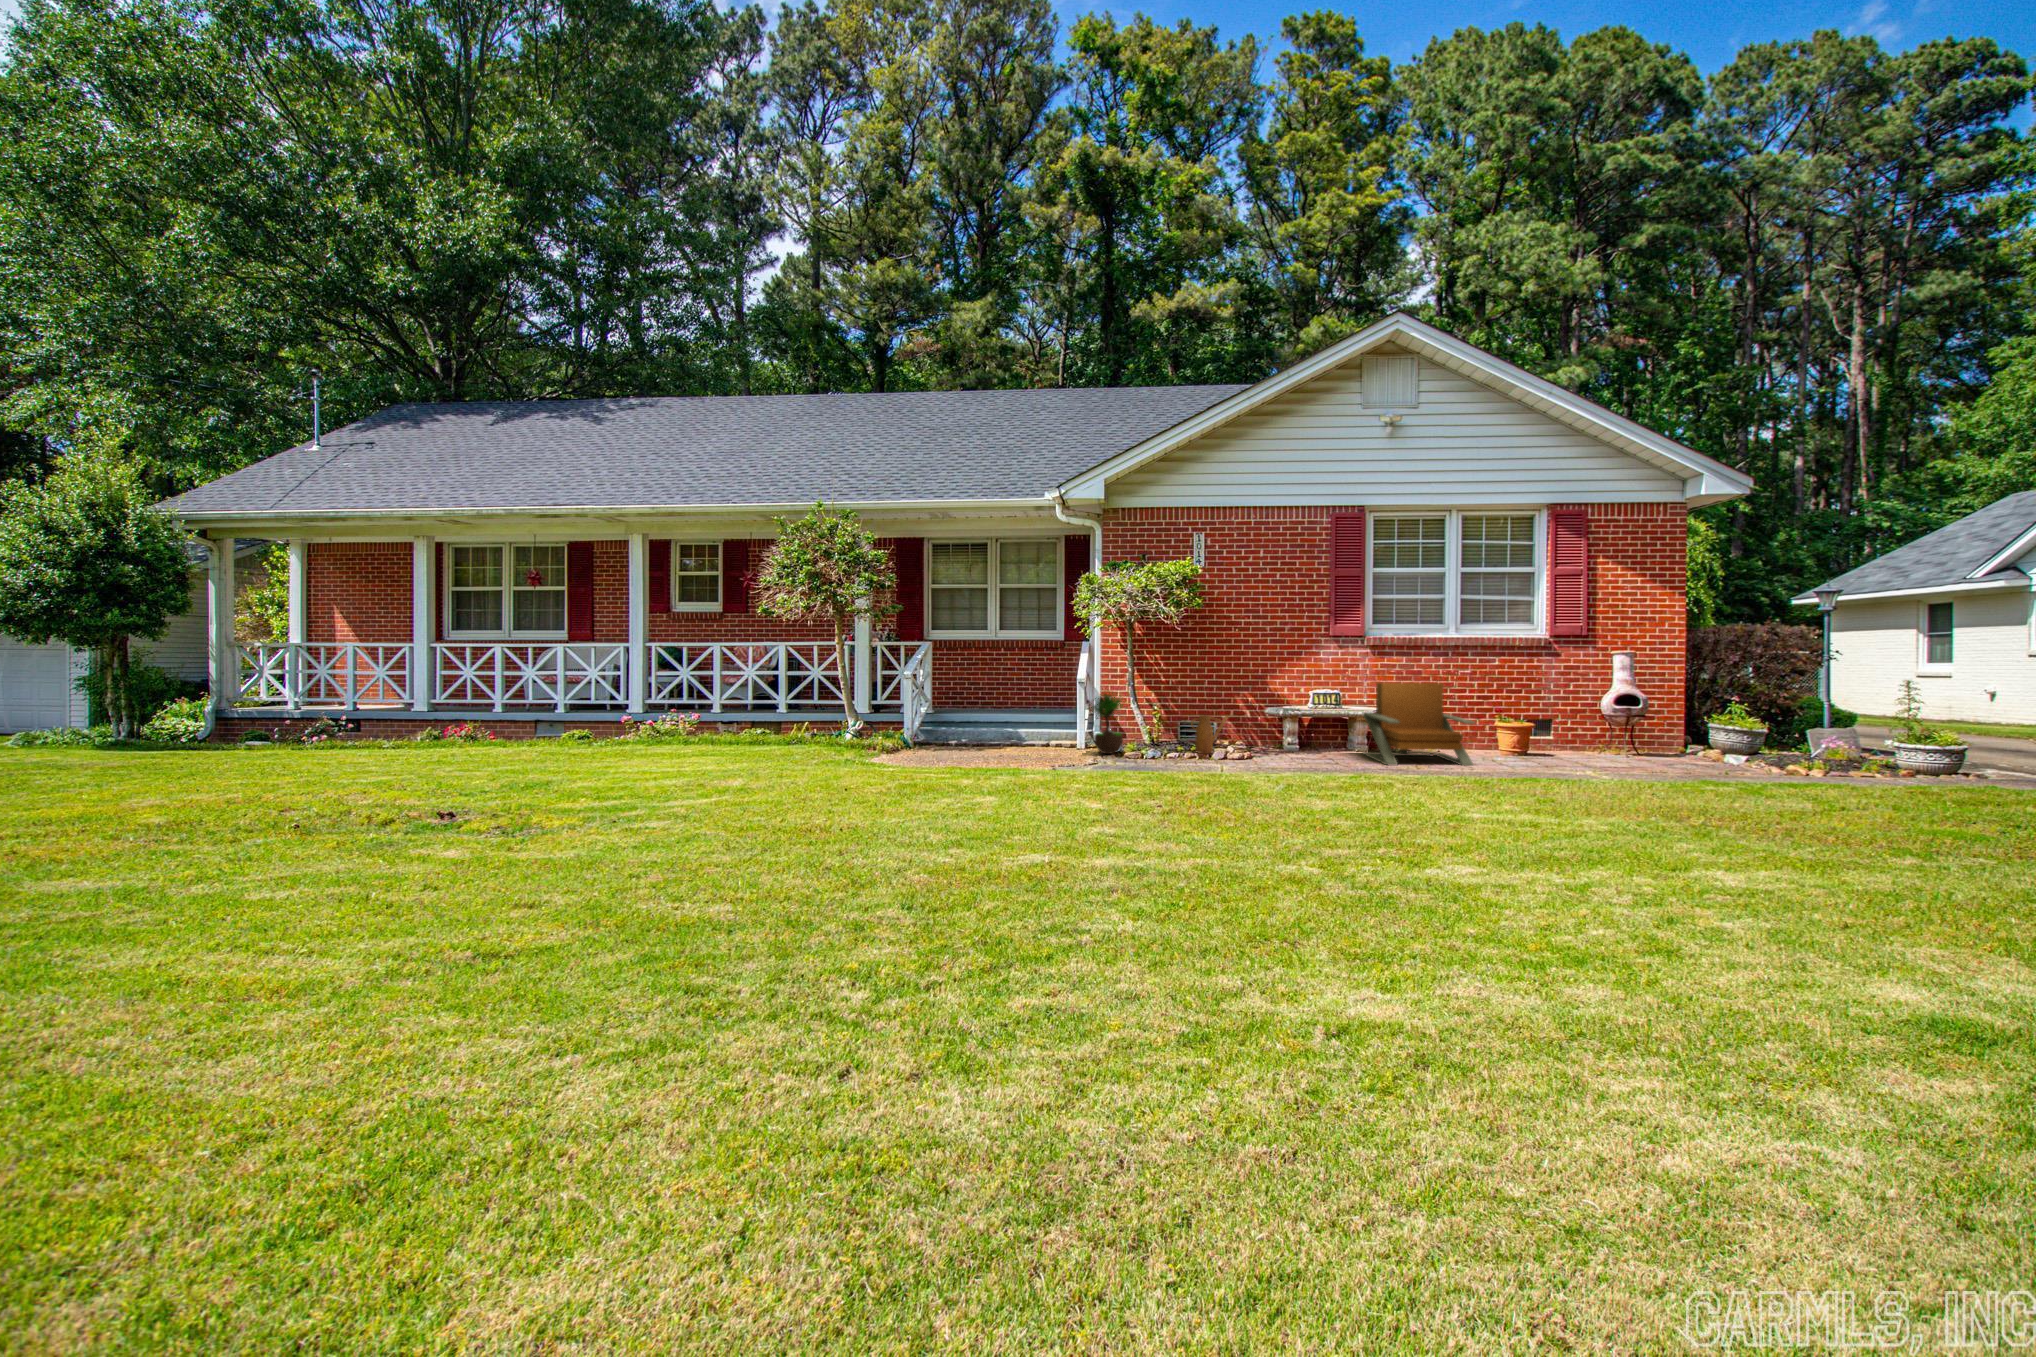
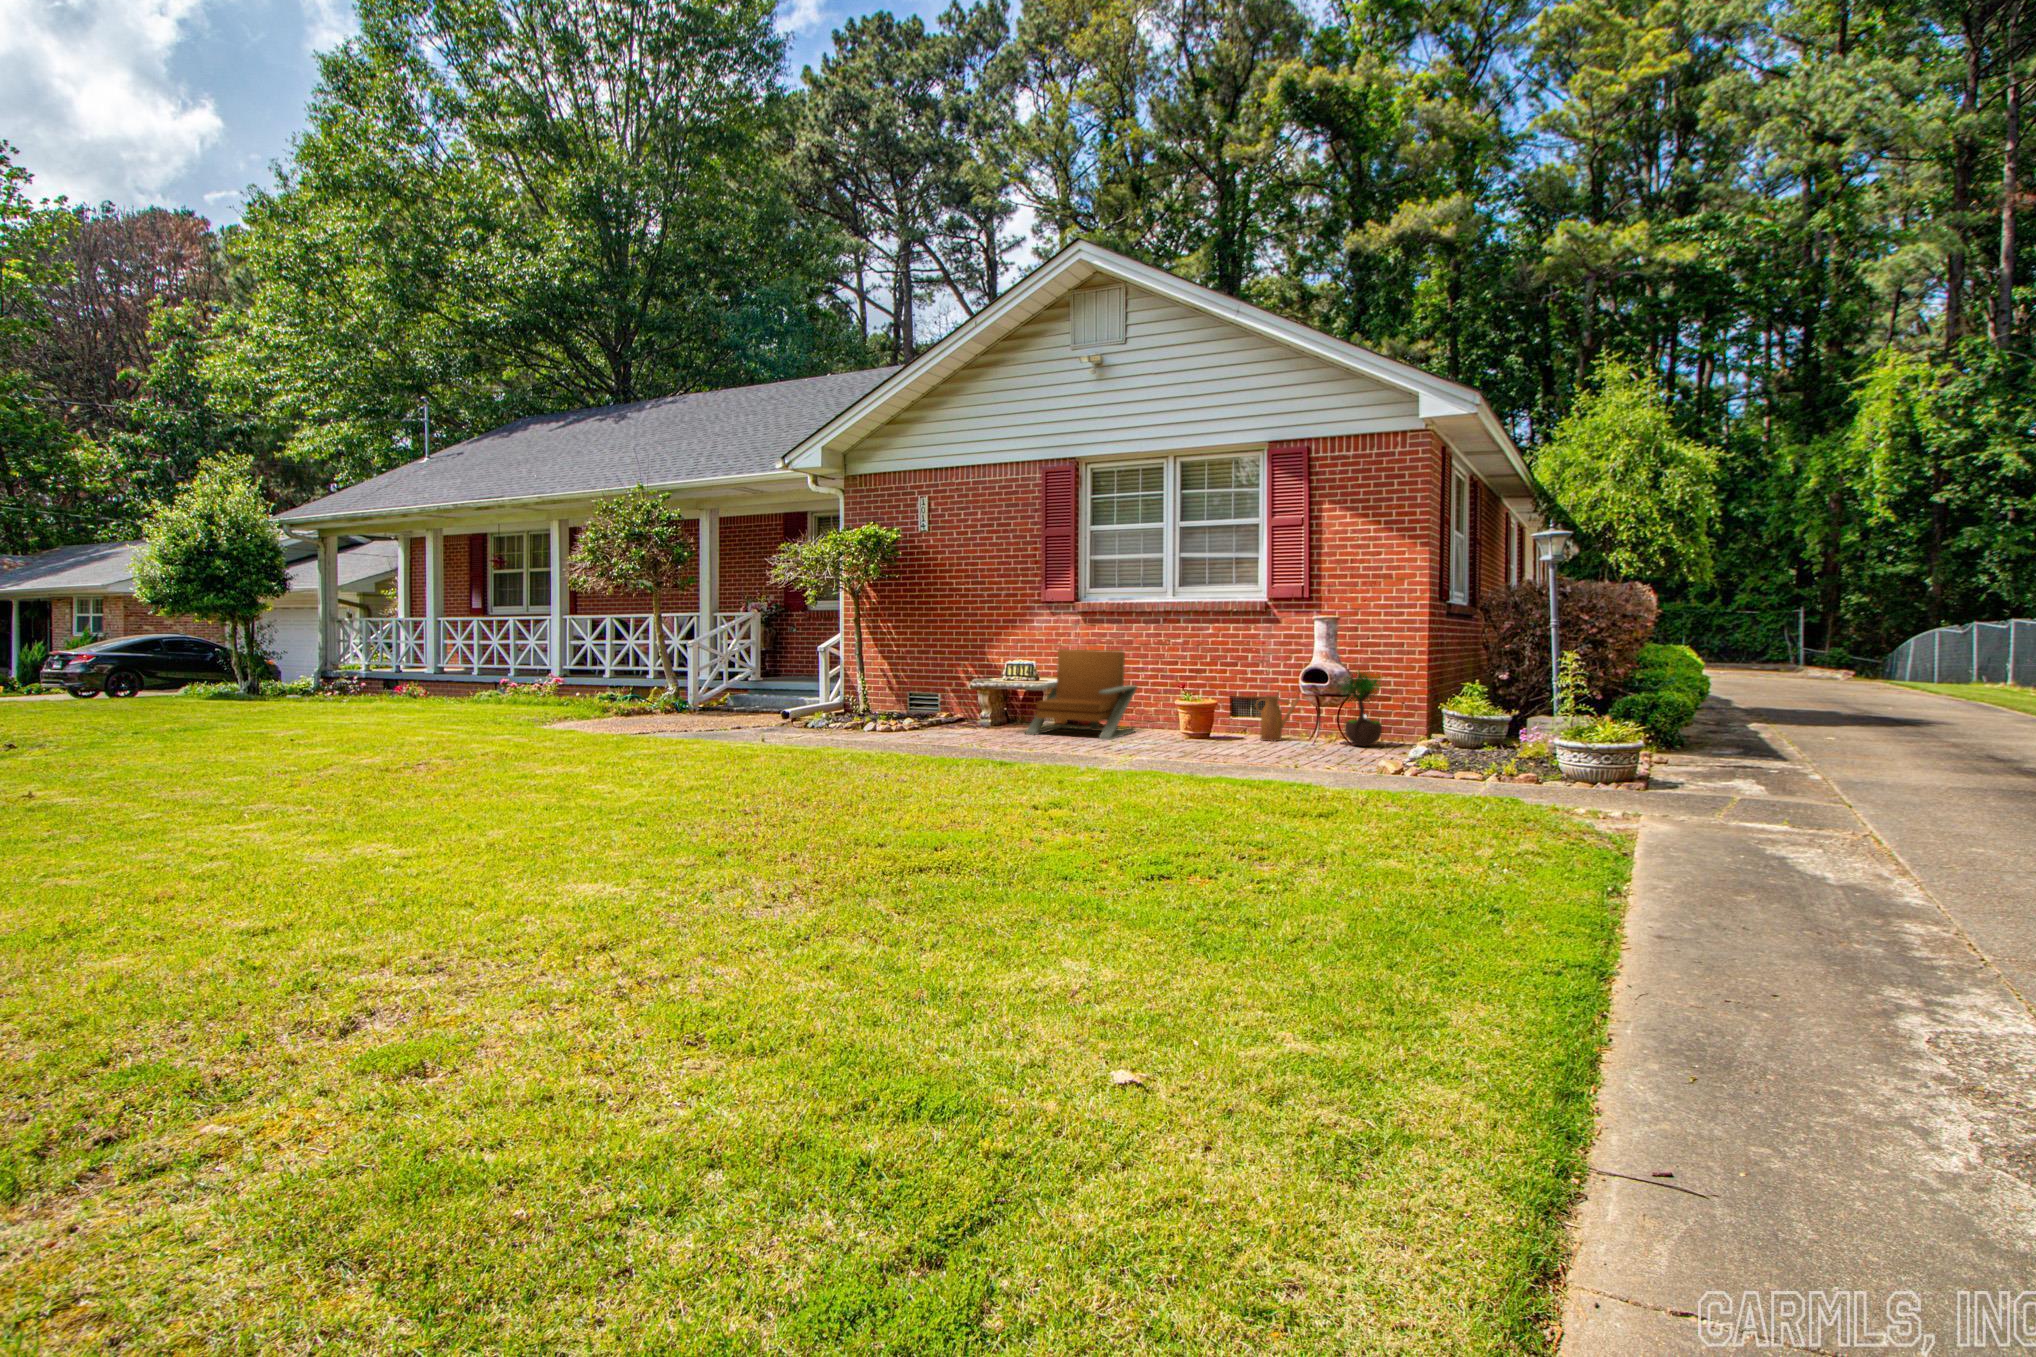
potted tree: present [1091,693,1123,754] -> present [1339,672,1382,746]
watering can: present [1191,715,1227,754] -> present [1256,696,1299,741]

